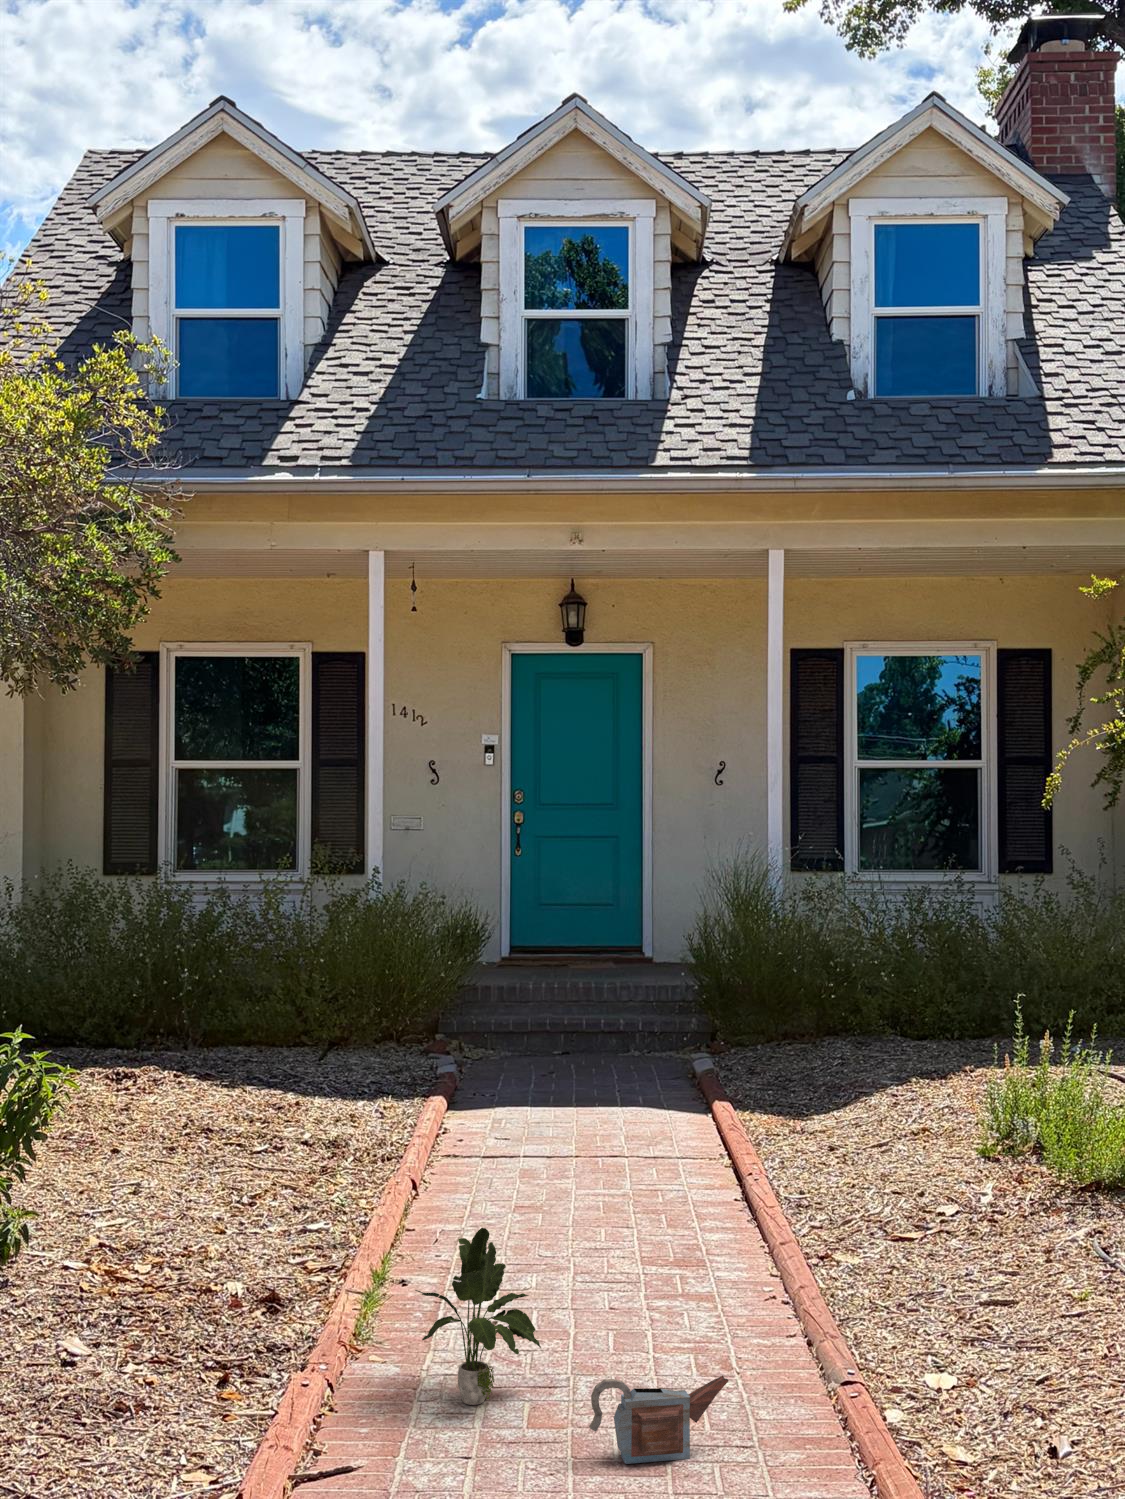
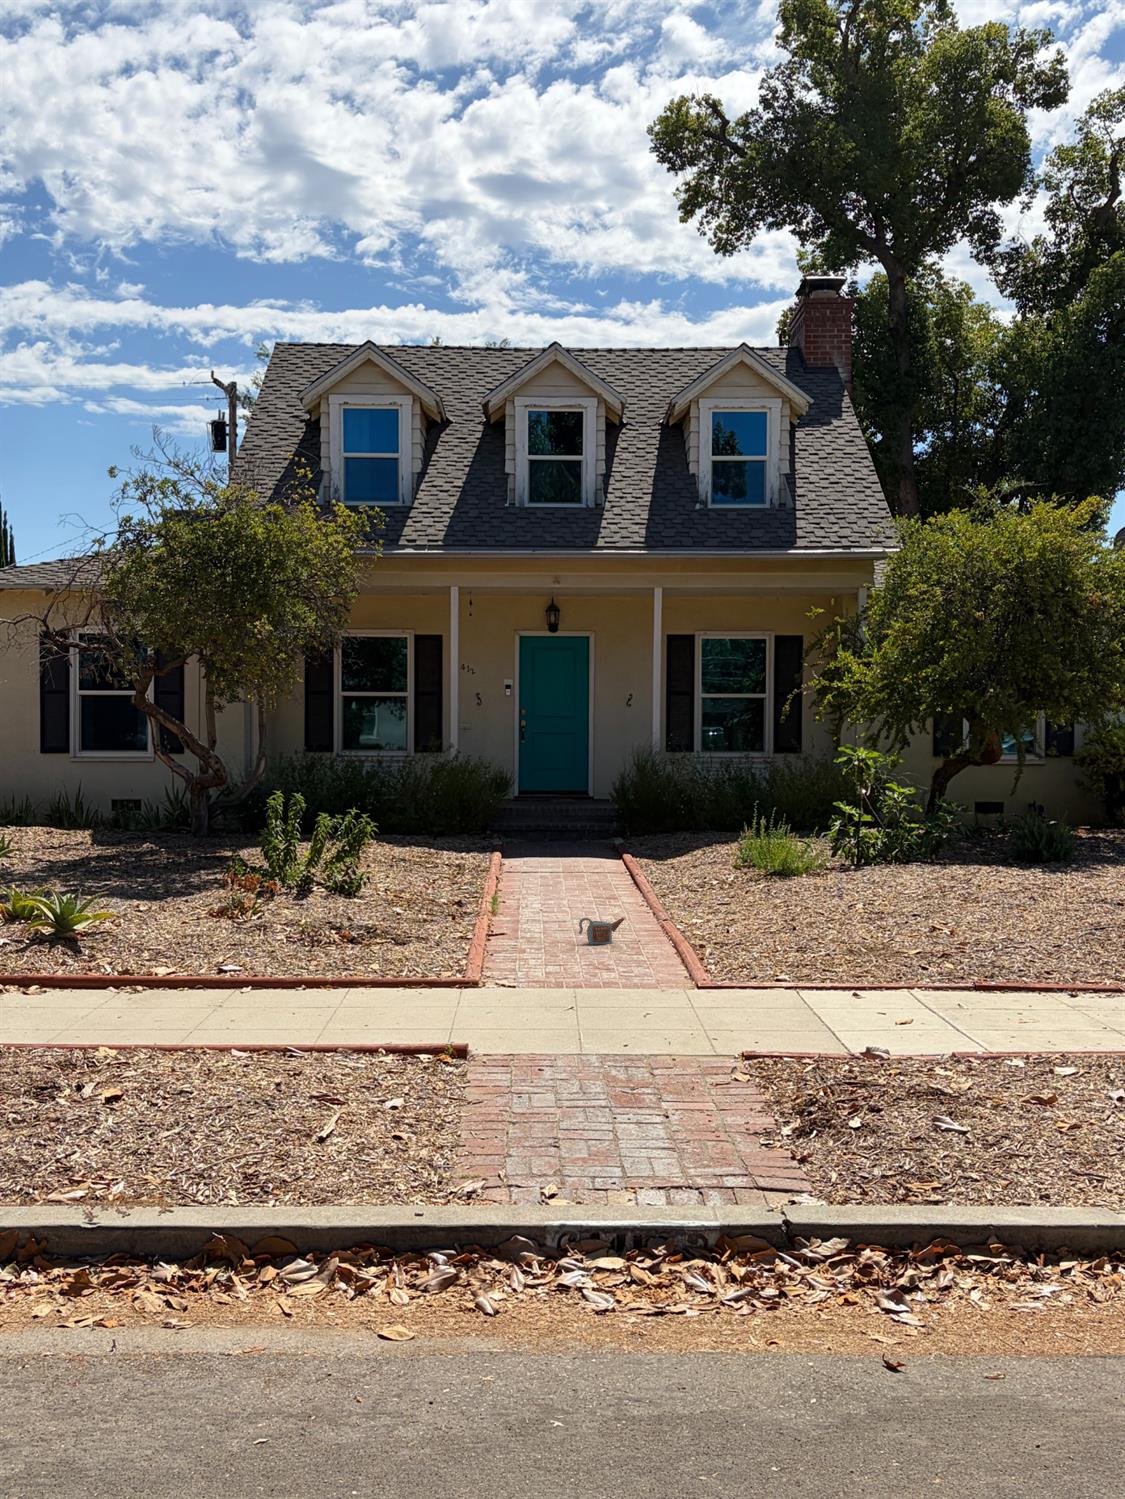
potted plant: present [415,1228,541,1405] -> none [516,875,560,934]

